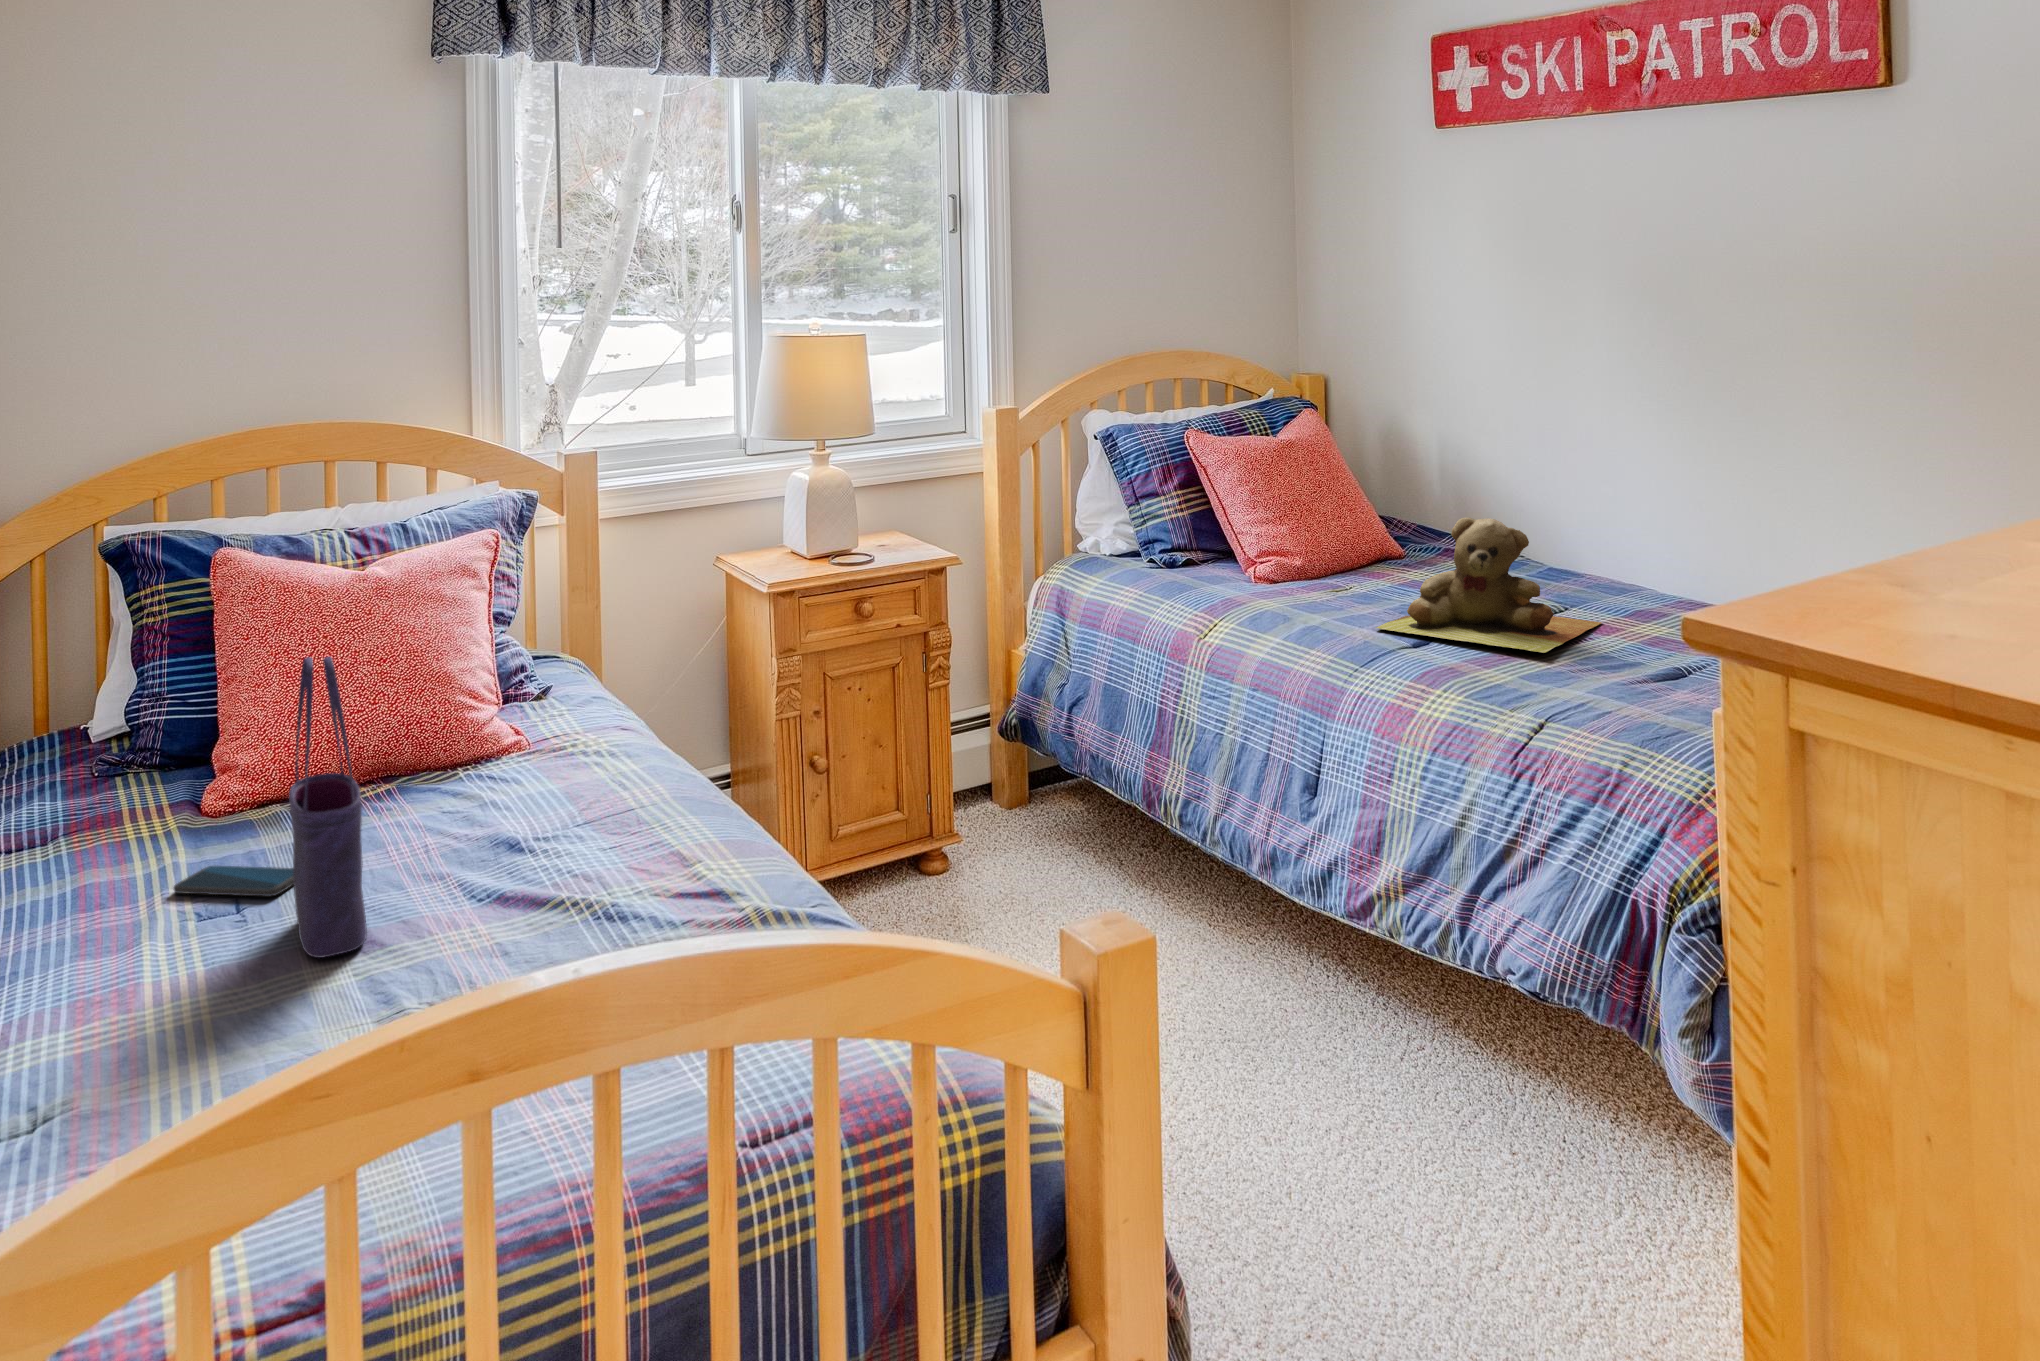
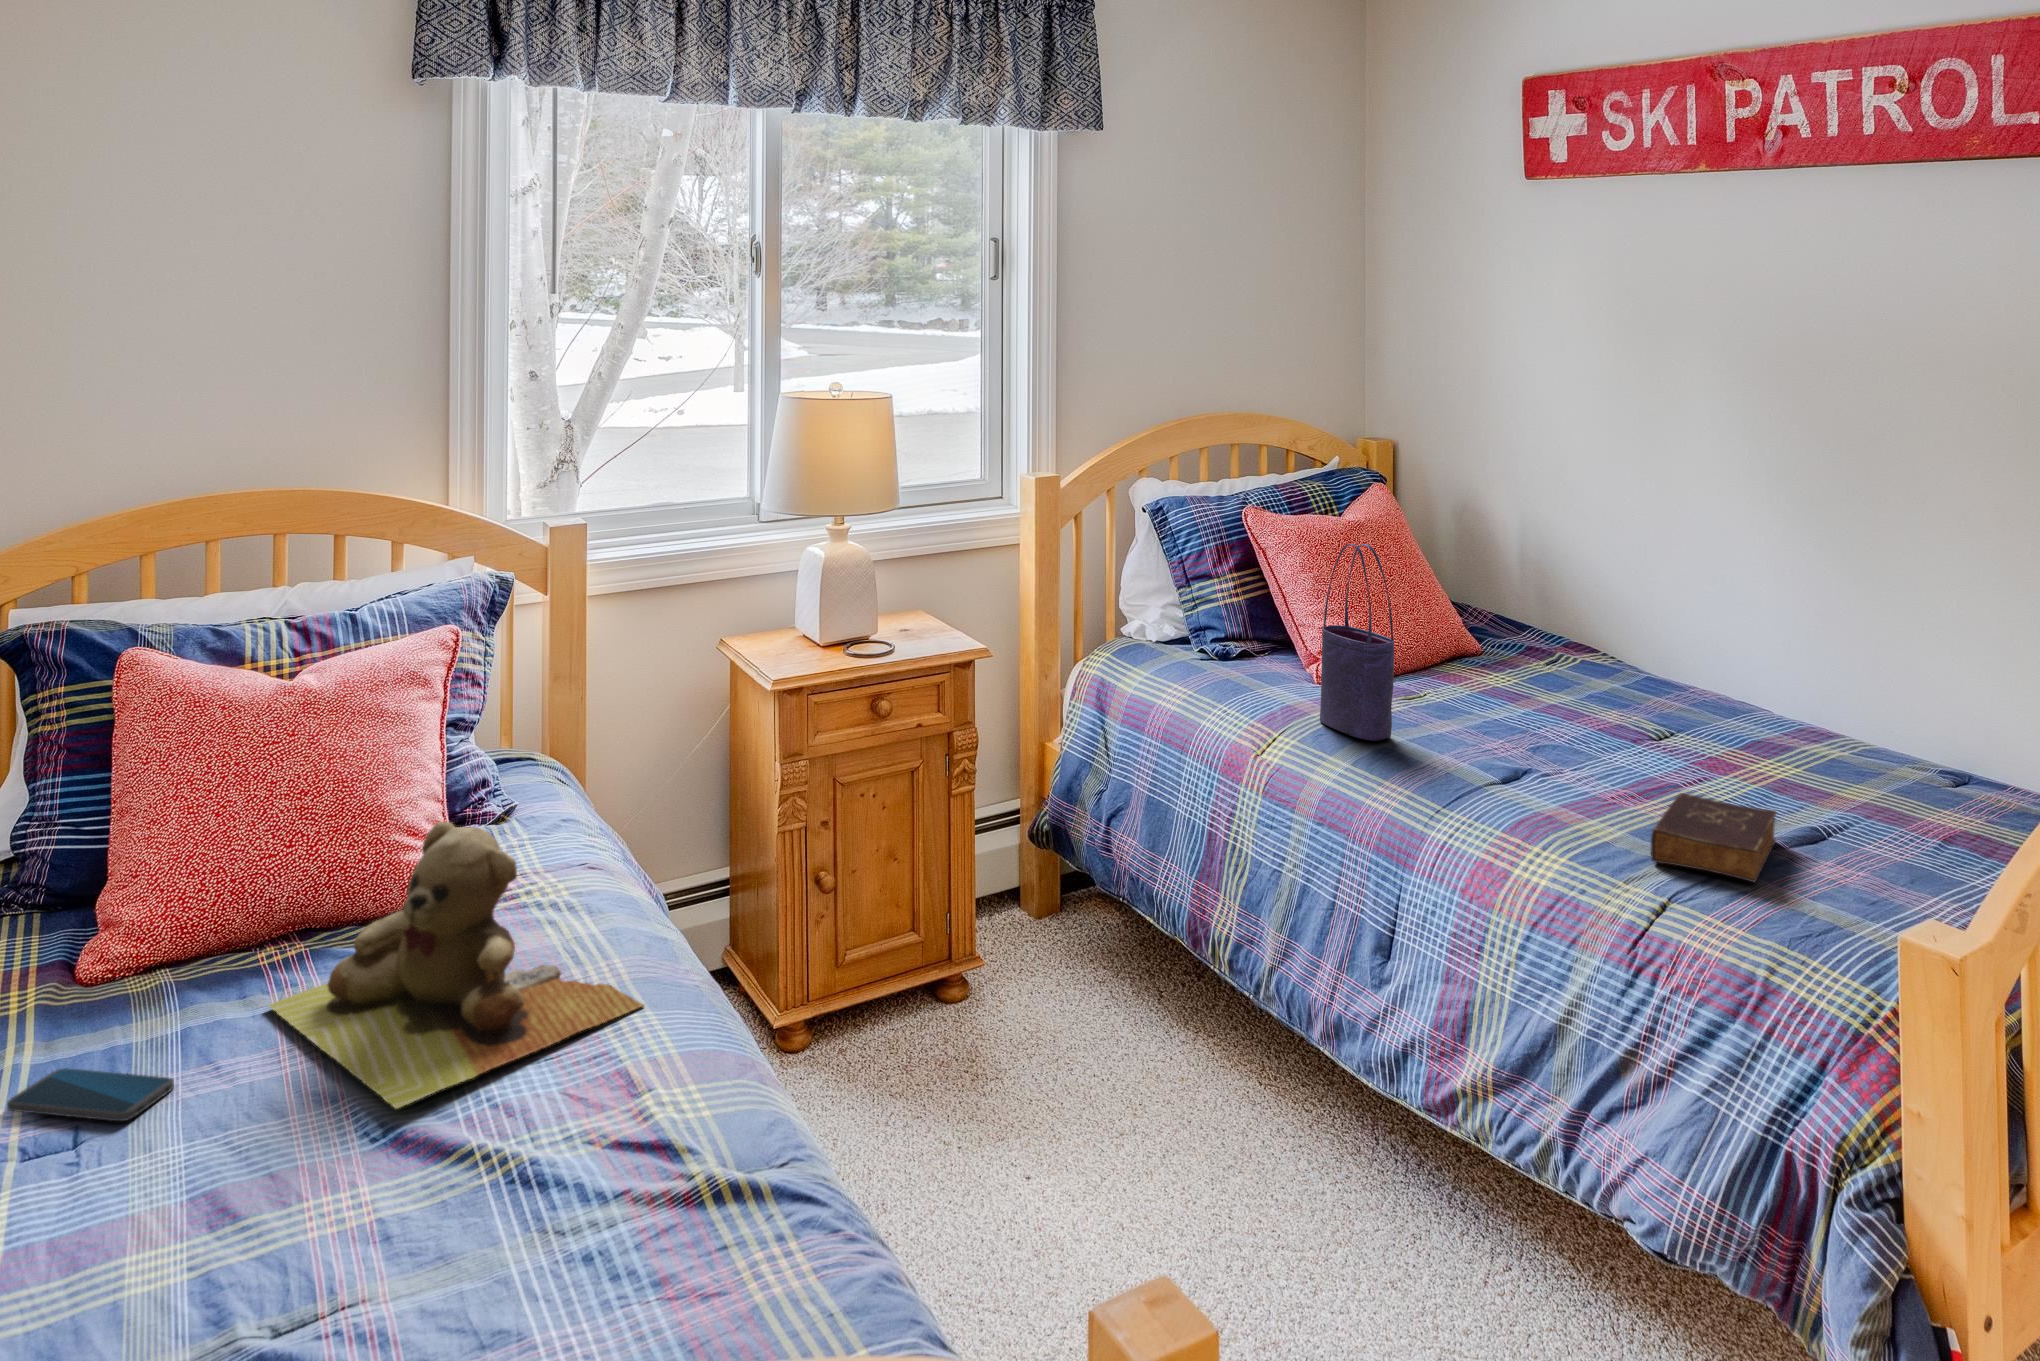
teddy bear: present [1377,518,1602,653] -> present [268,822,643,1108]
book: none [1533,642,1642,705] -> present [1651,793,1776,883]
tote bag: present [289,656,367,958] -> present [1320,544,1394,741]

